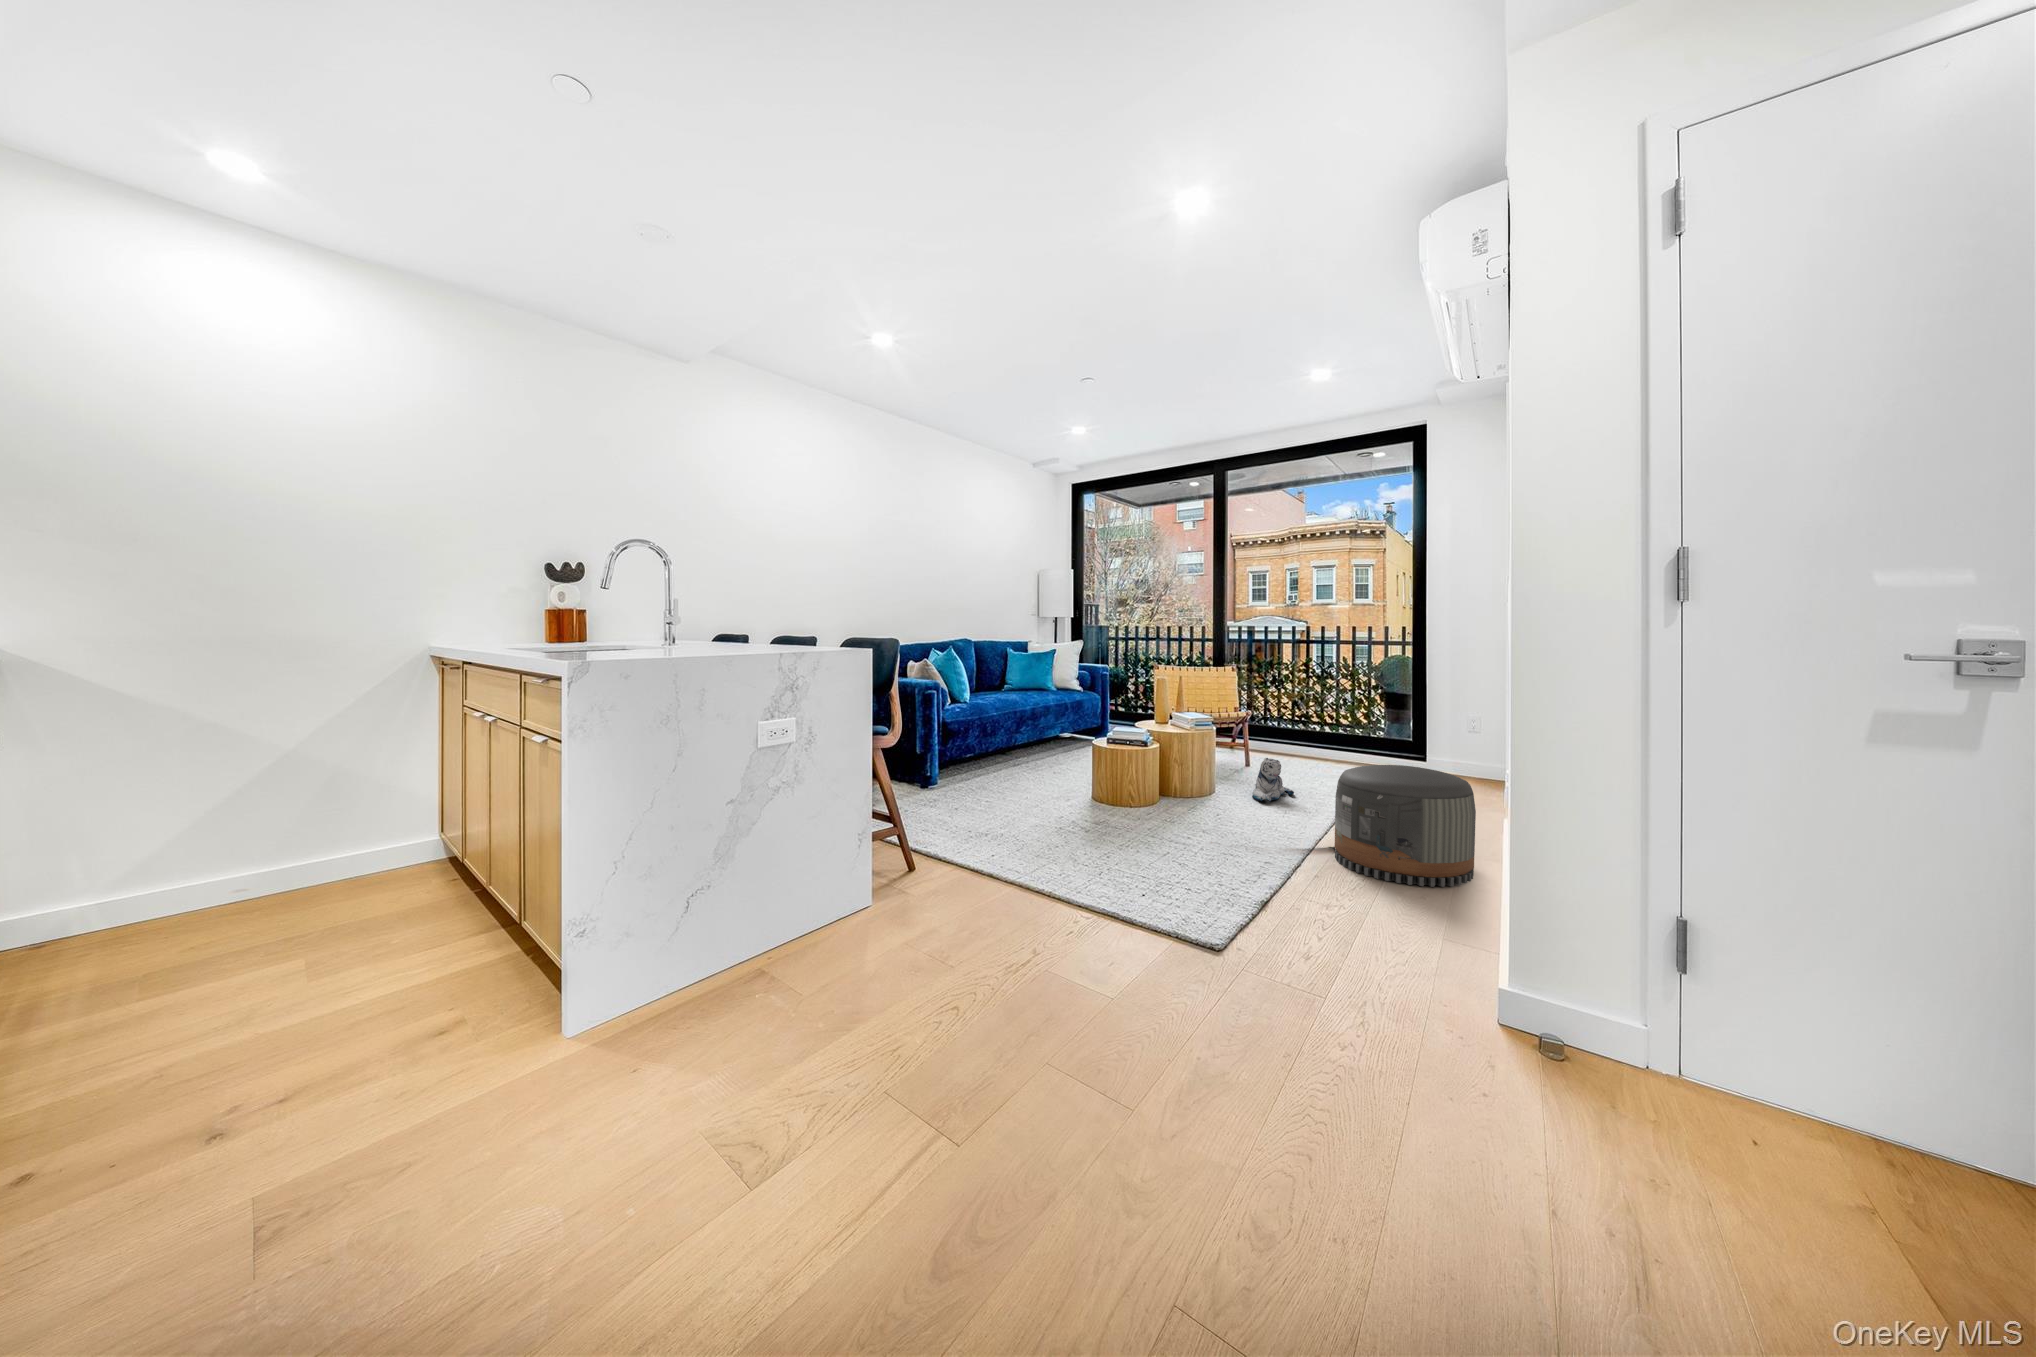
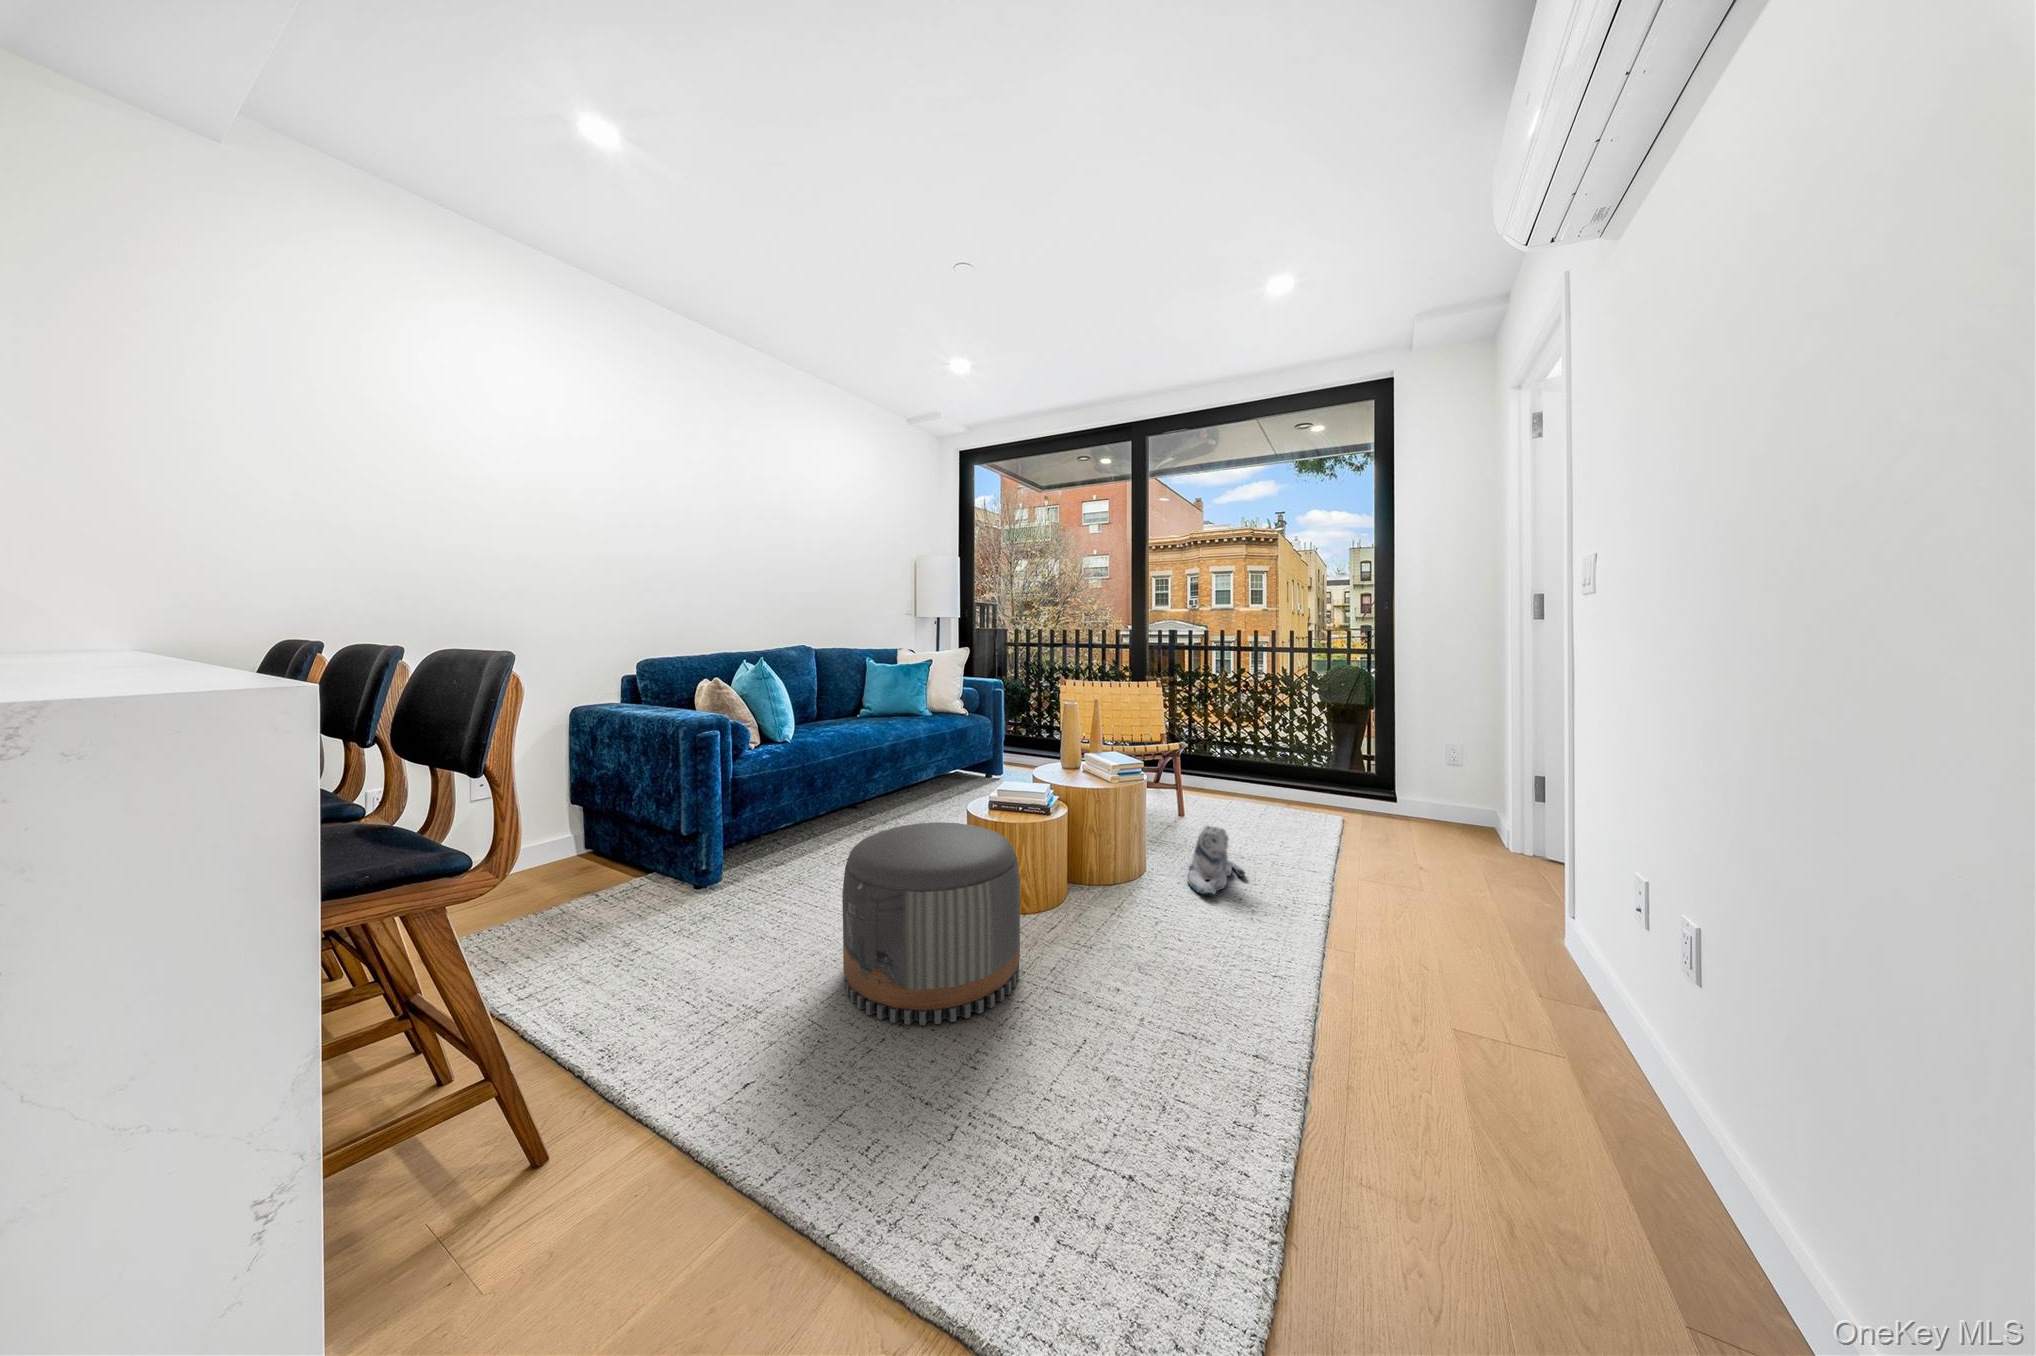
pouf: present [1335,765,1476,887] -> present [842,822,1020,1025]

